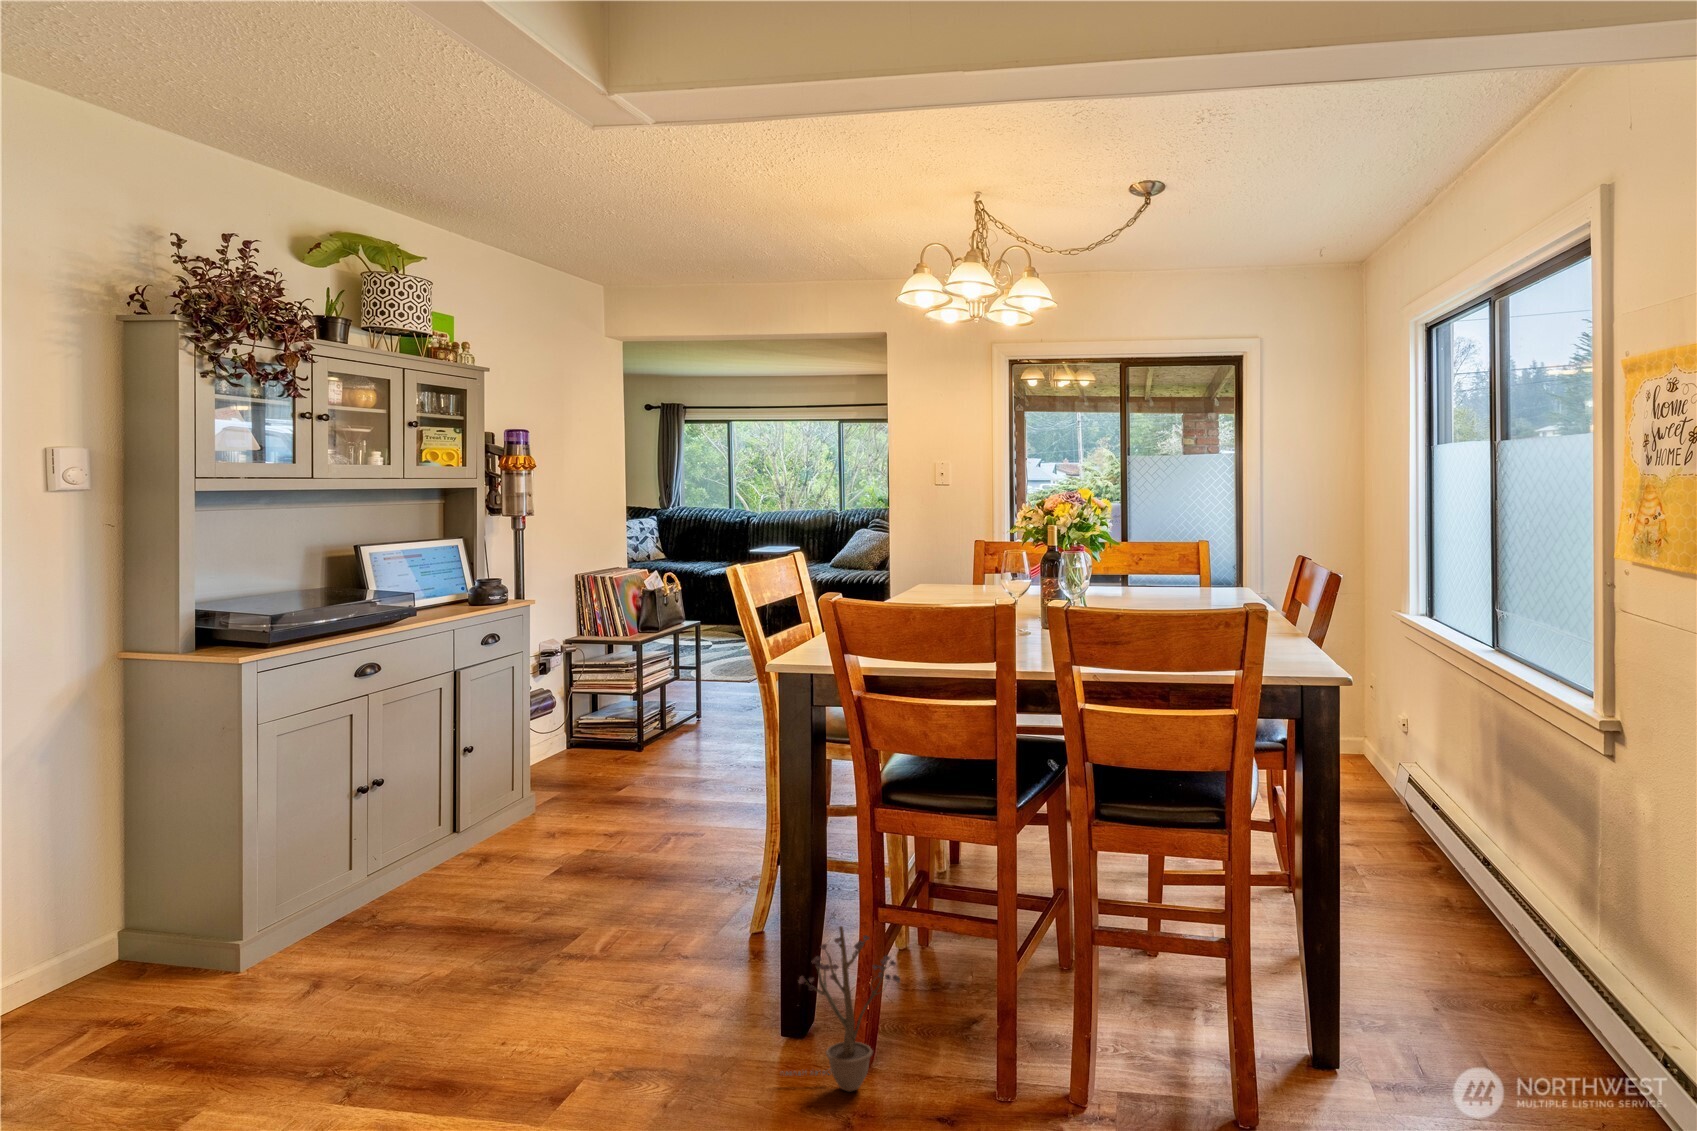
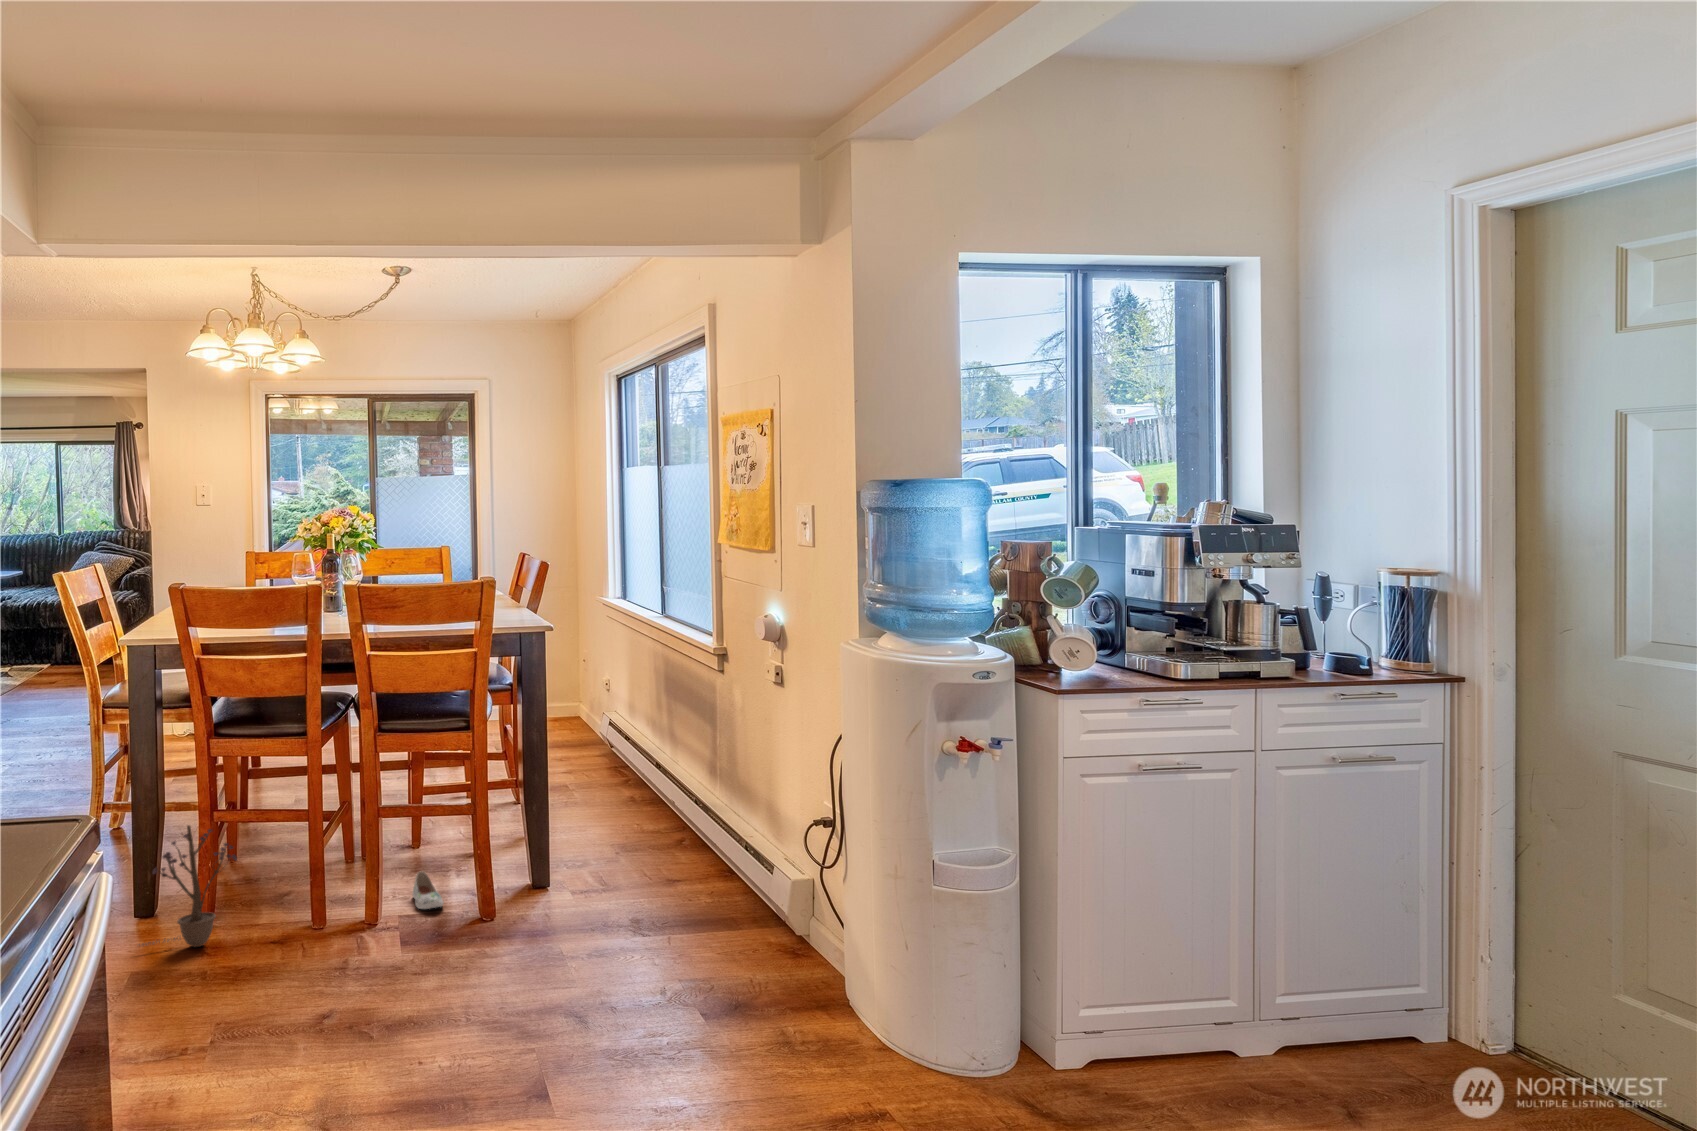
shoe: none [1135,1026,1178,1097] -> present [413,871,443,909]

